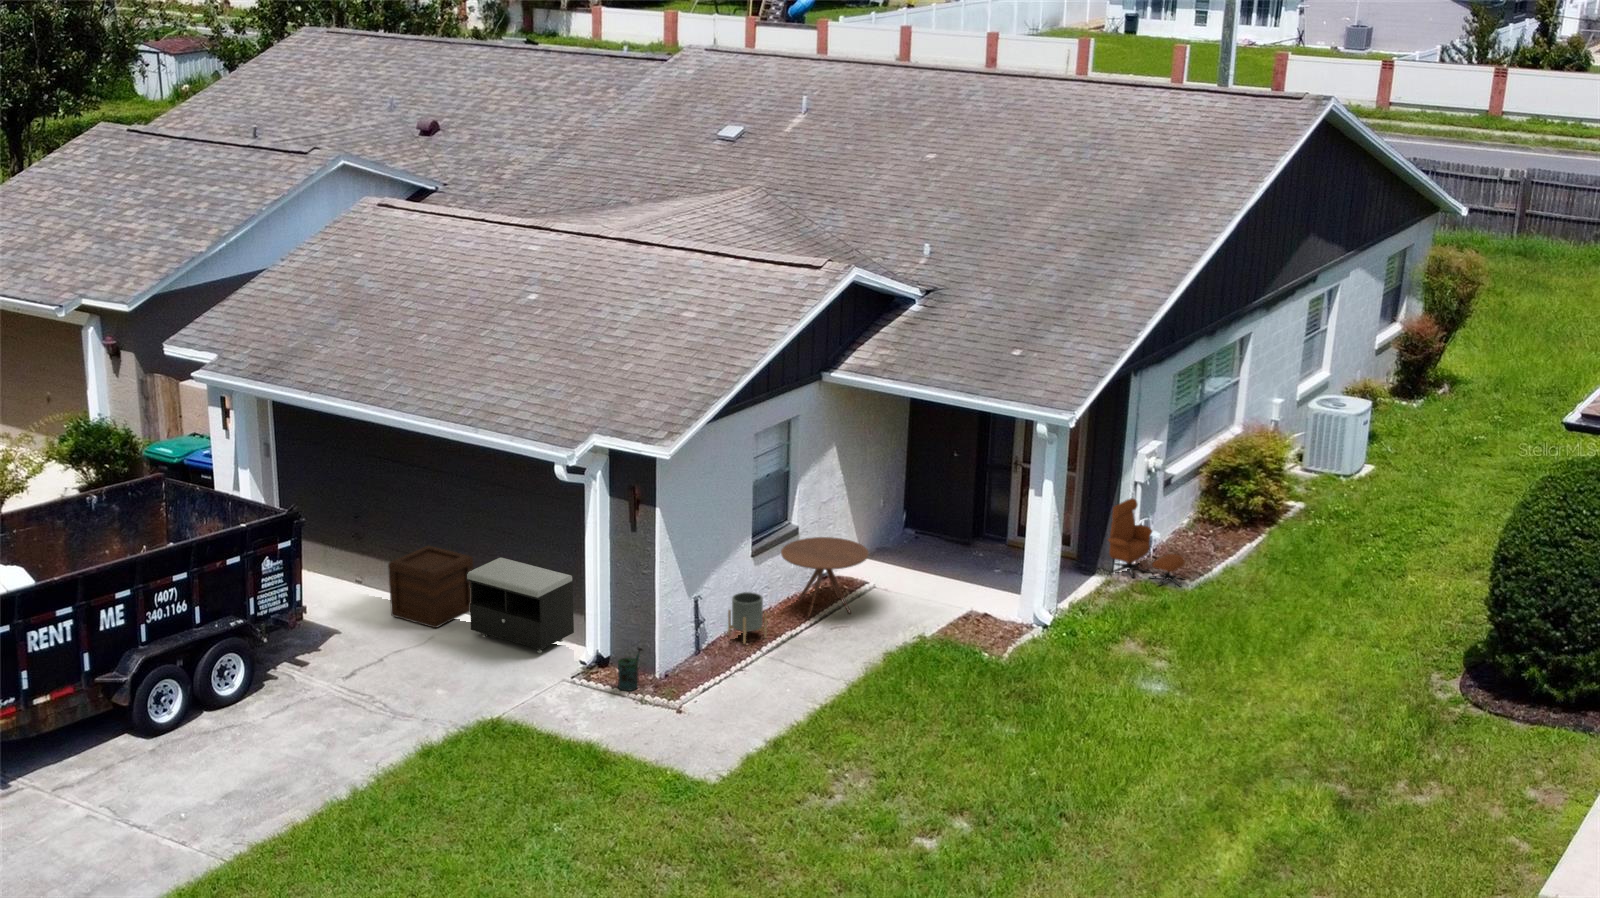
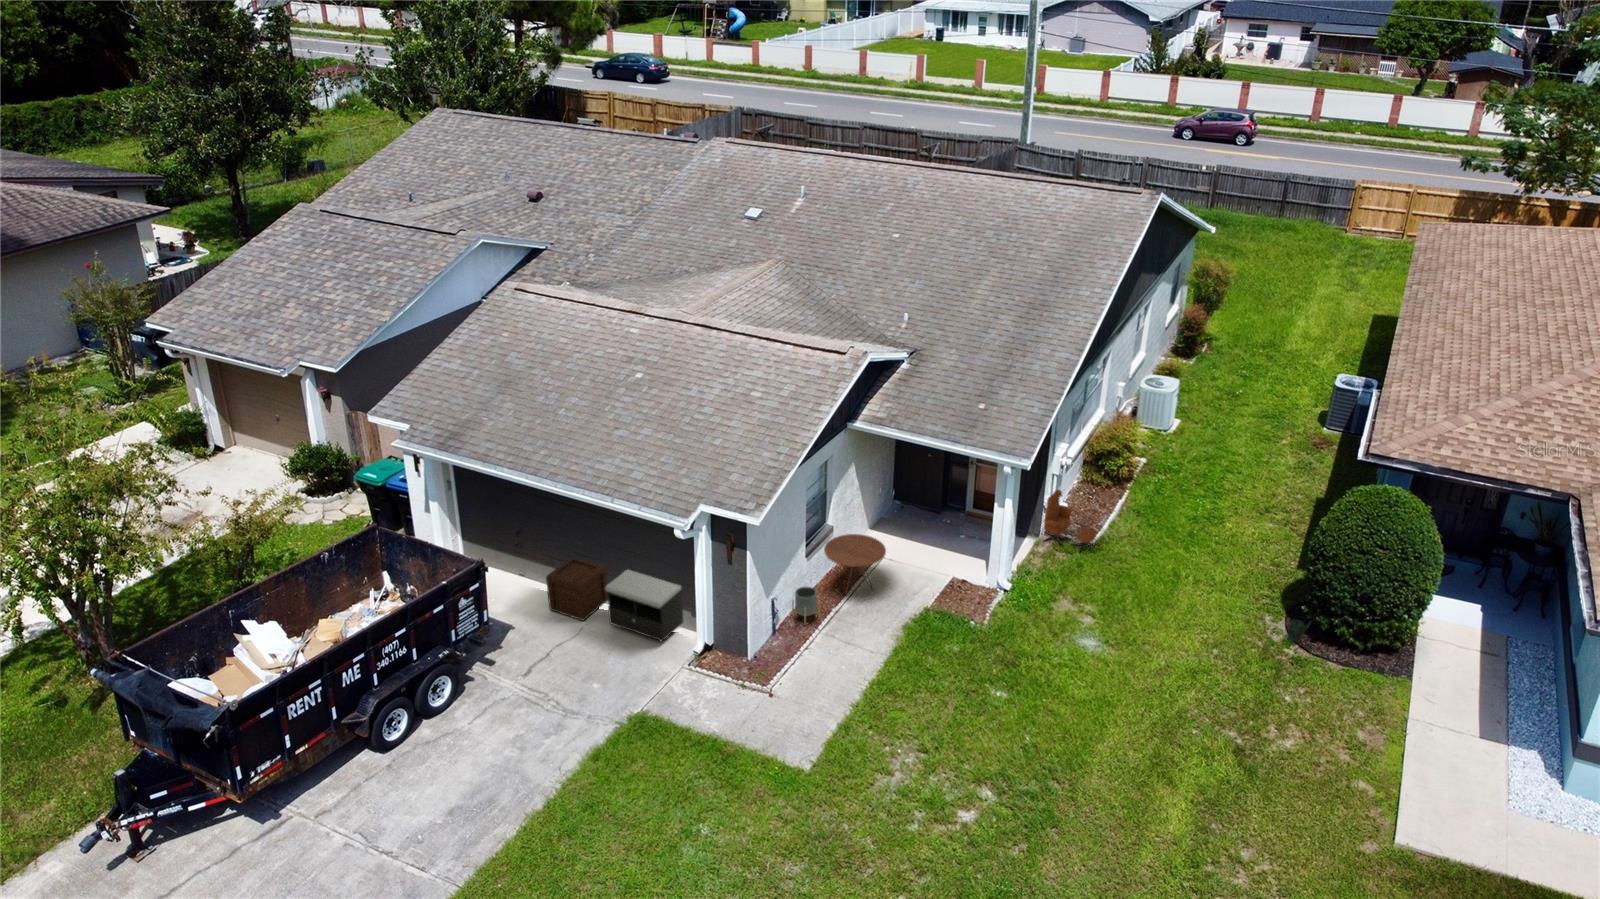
watering can: present [618,648,643,691] -> present [1286,618,1315,643]

